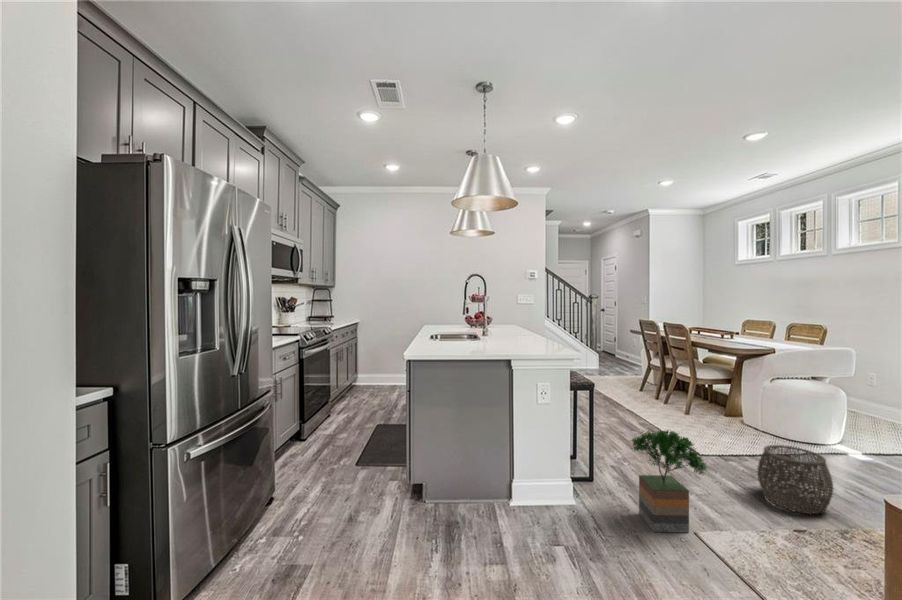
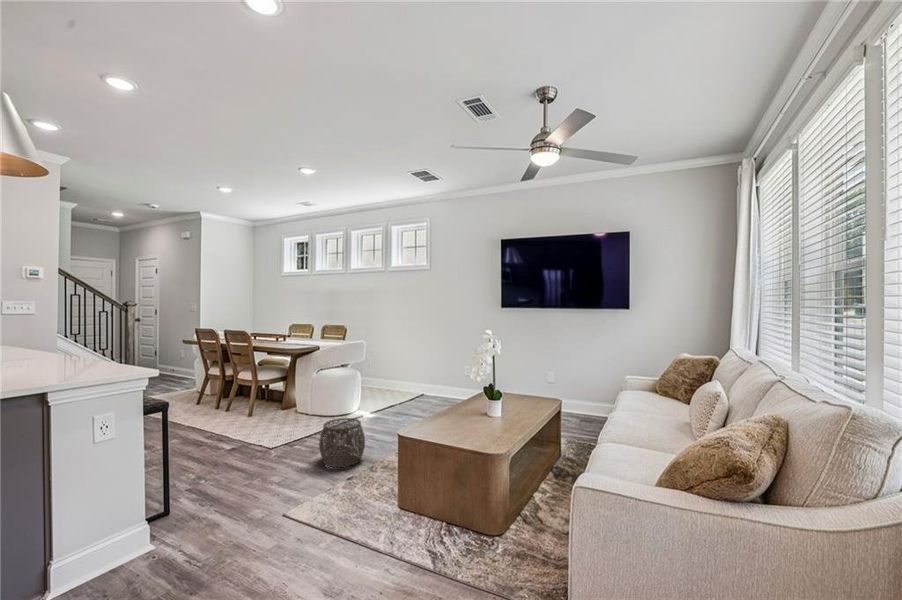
potted tree: present [632,430,707,533] -> none [219,430,293,534]

